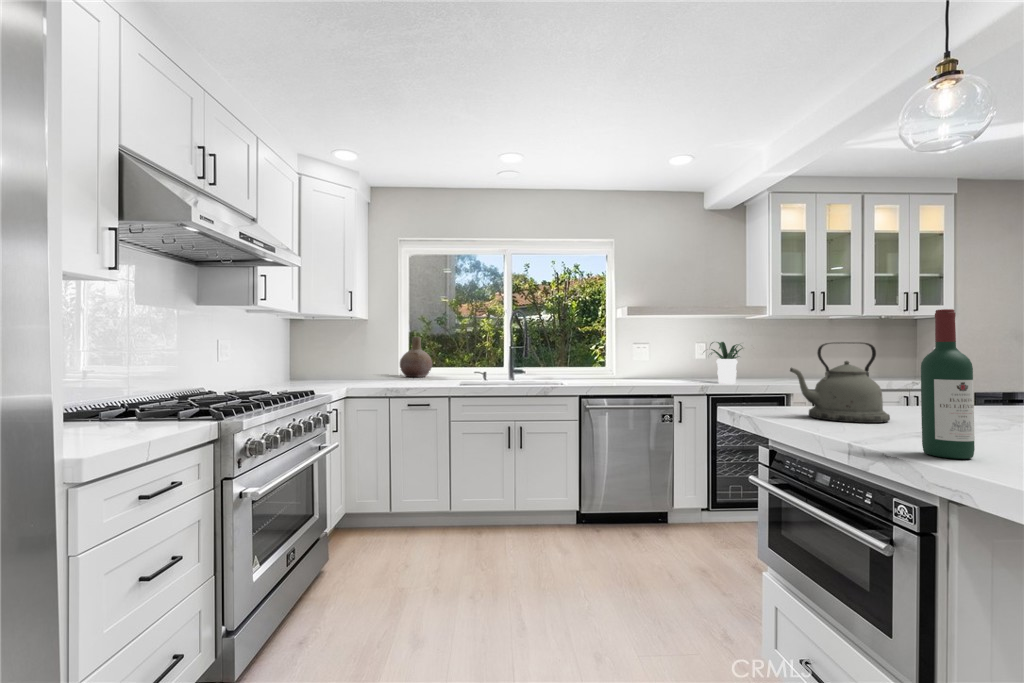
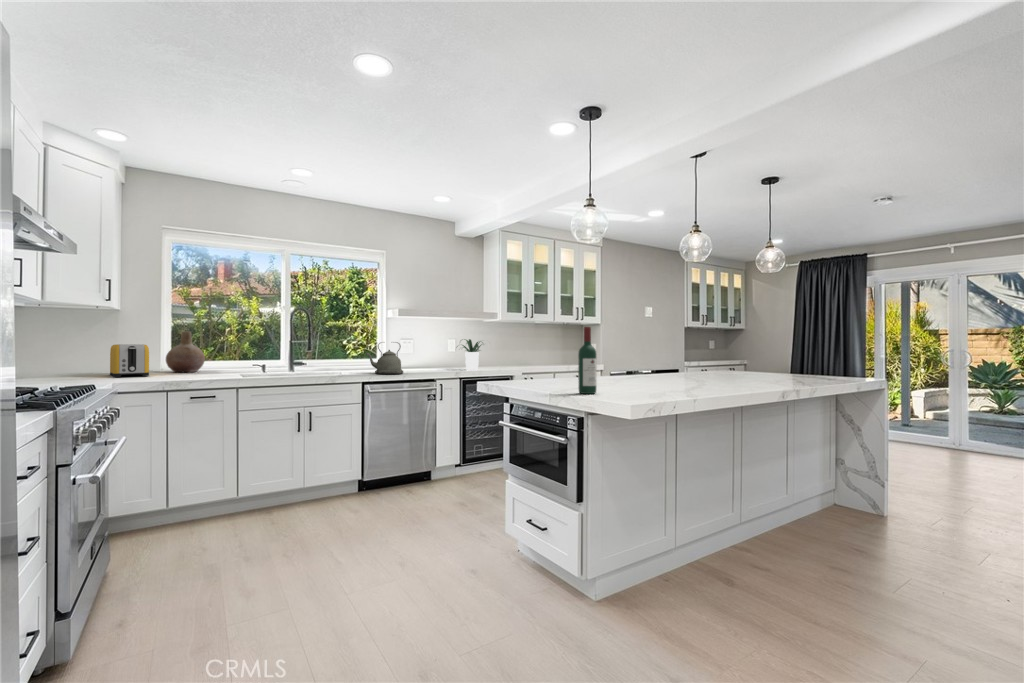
kettle: present [790,342,890,423] -> present [366,342,403,374]
toaster: none [351,350,381,381] -> present [110,344,149,377]

